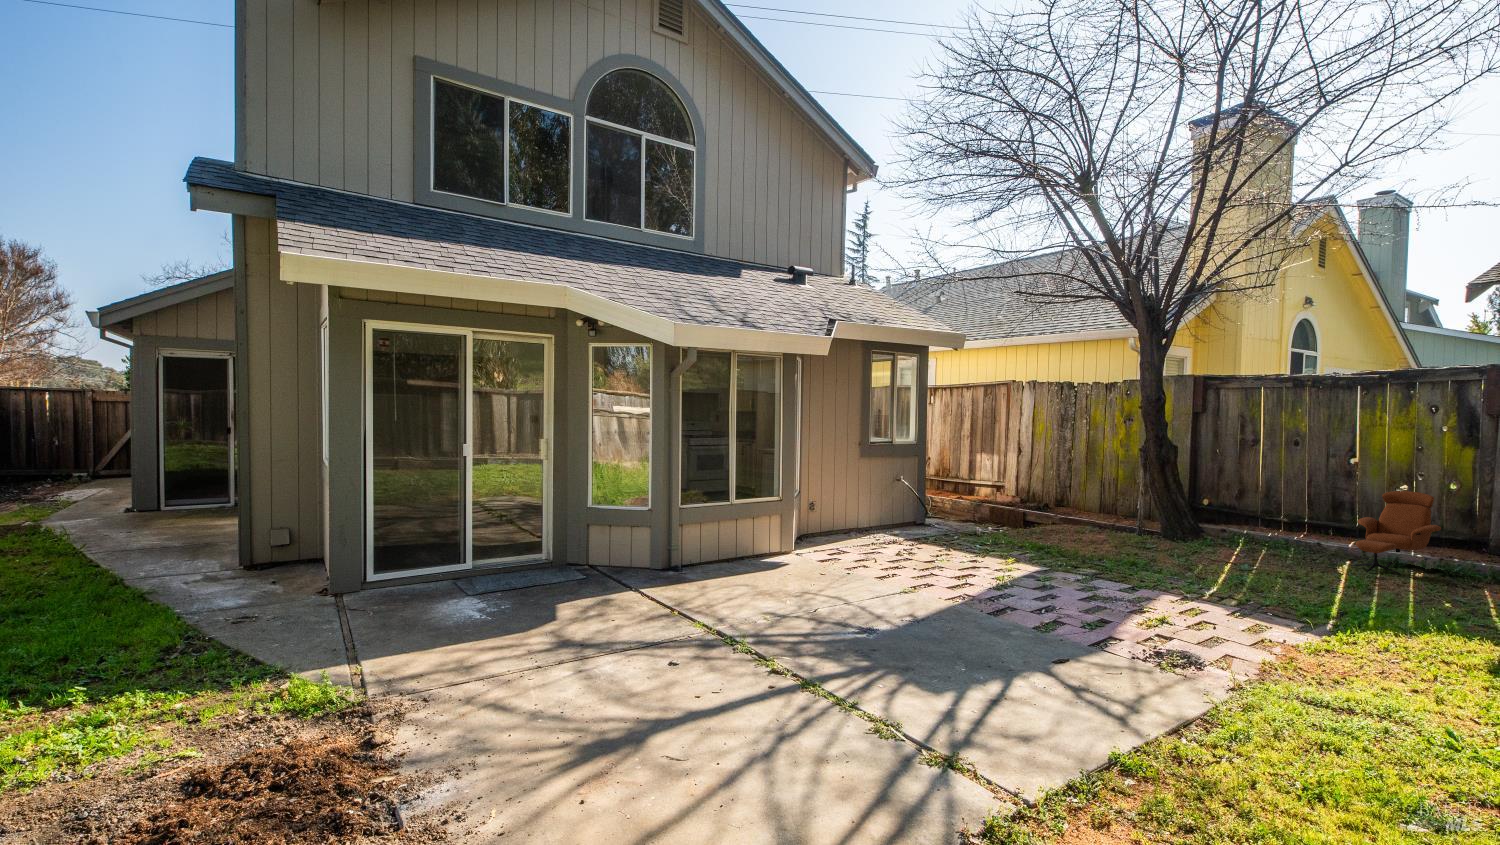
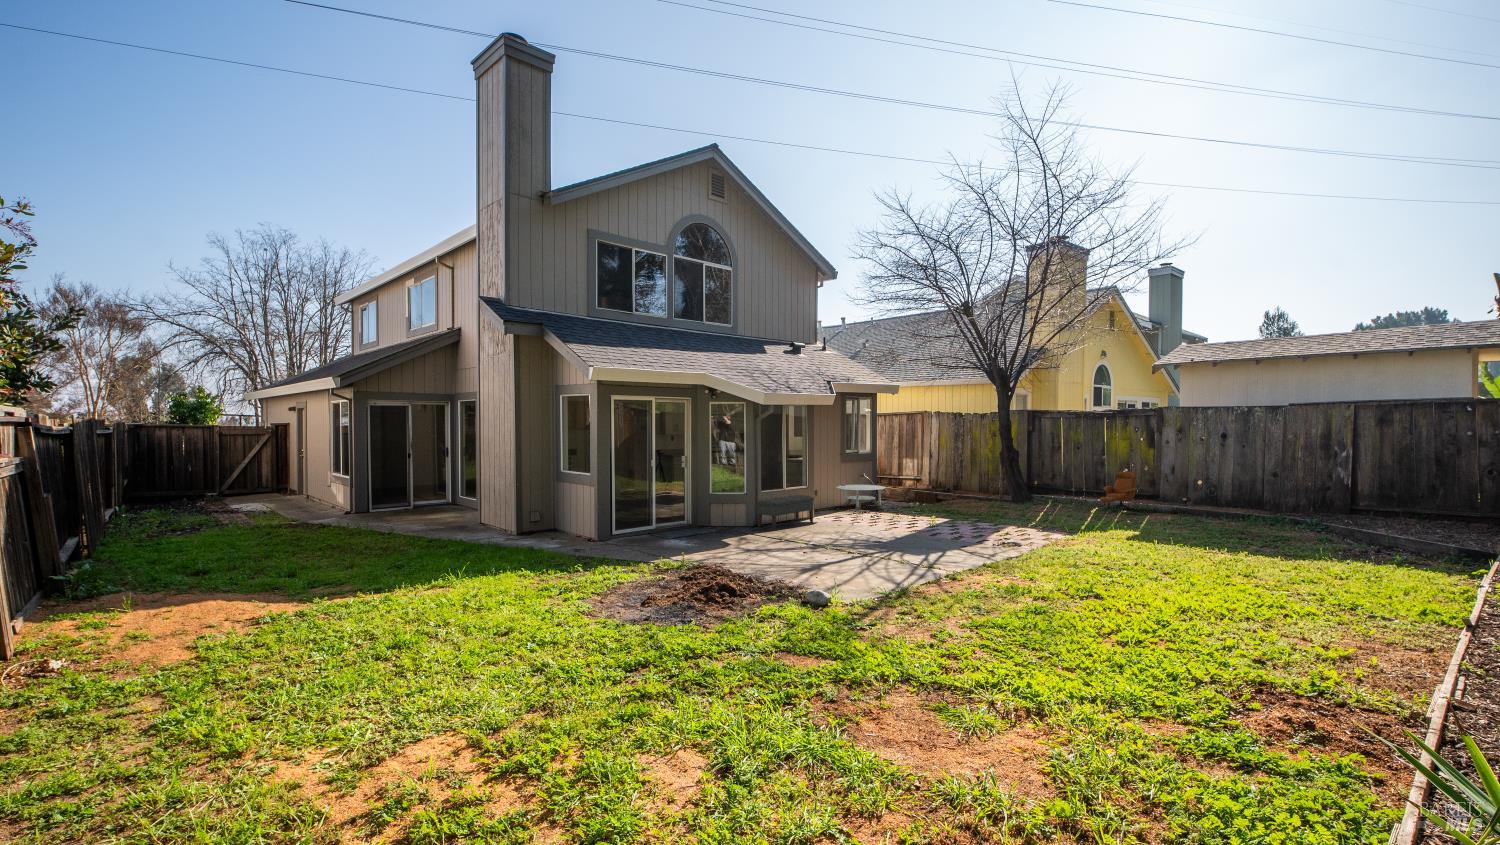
round table: none [853,494,934,538] -> present [837,485,886,510]
bench: none [671,512,784,578] -> present [757,495,814,530]

